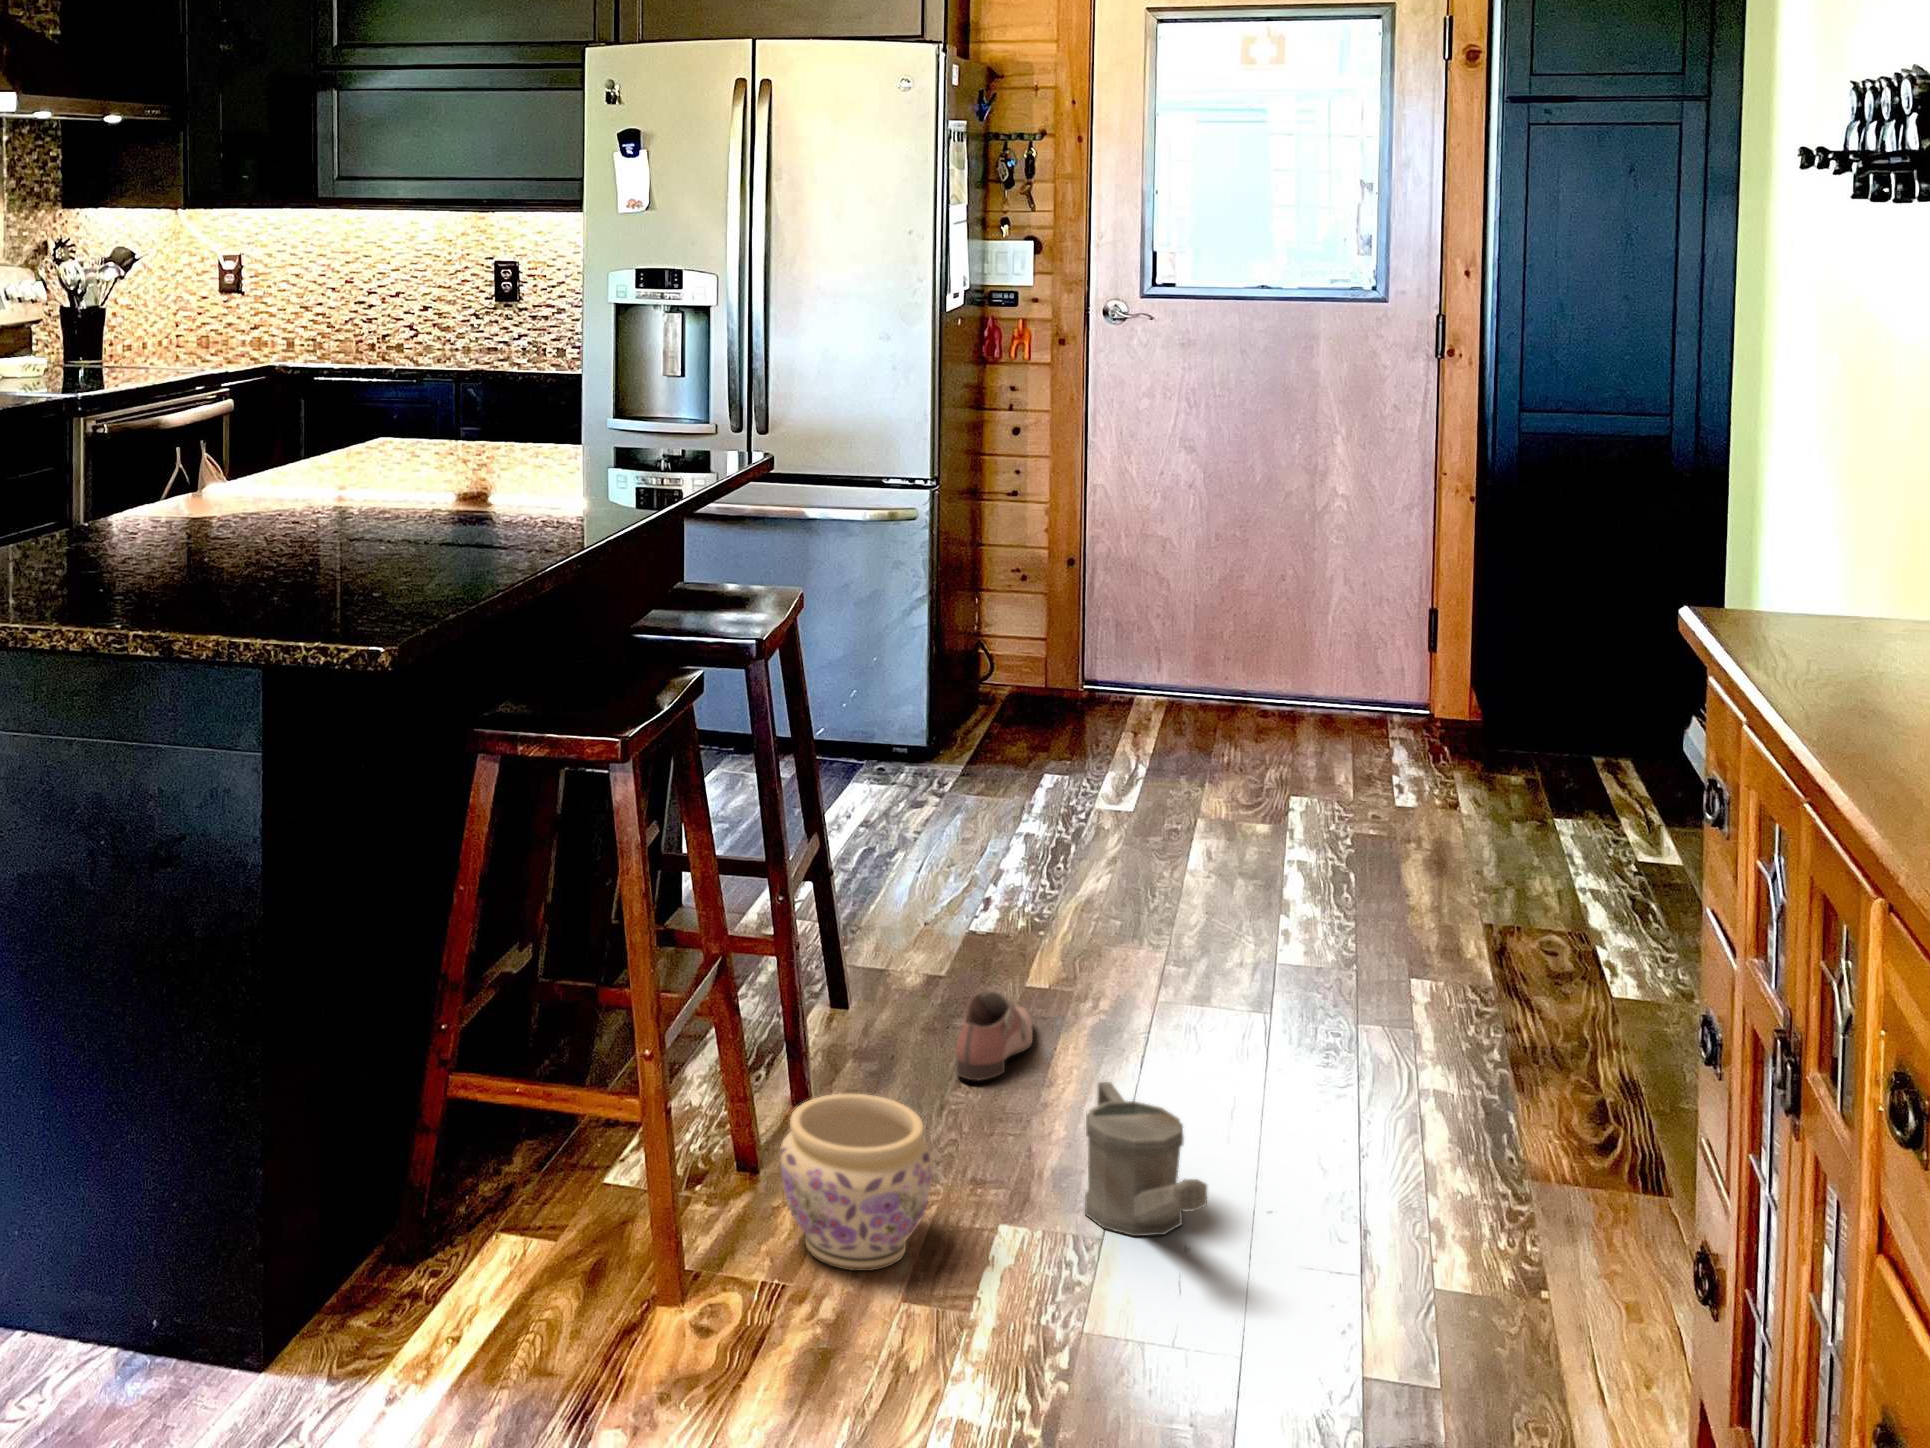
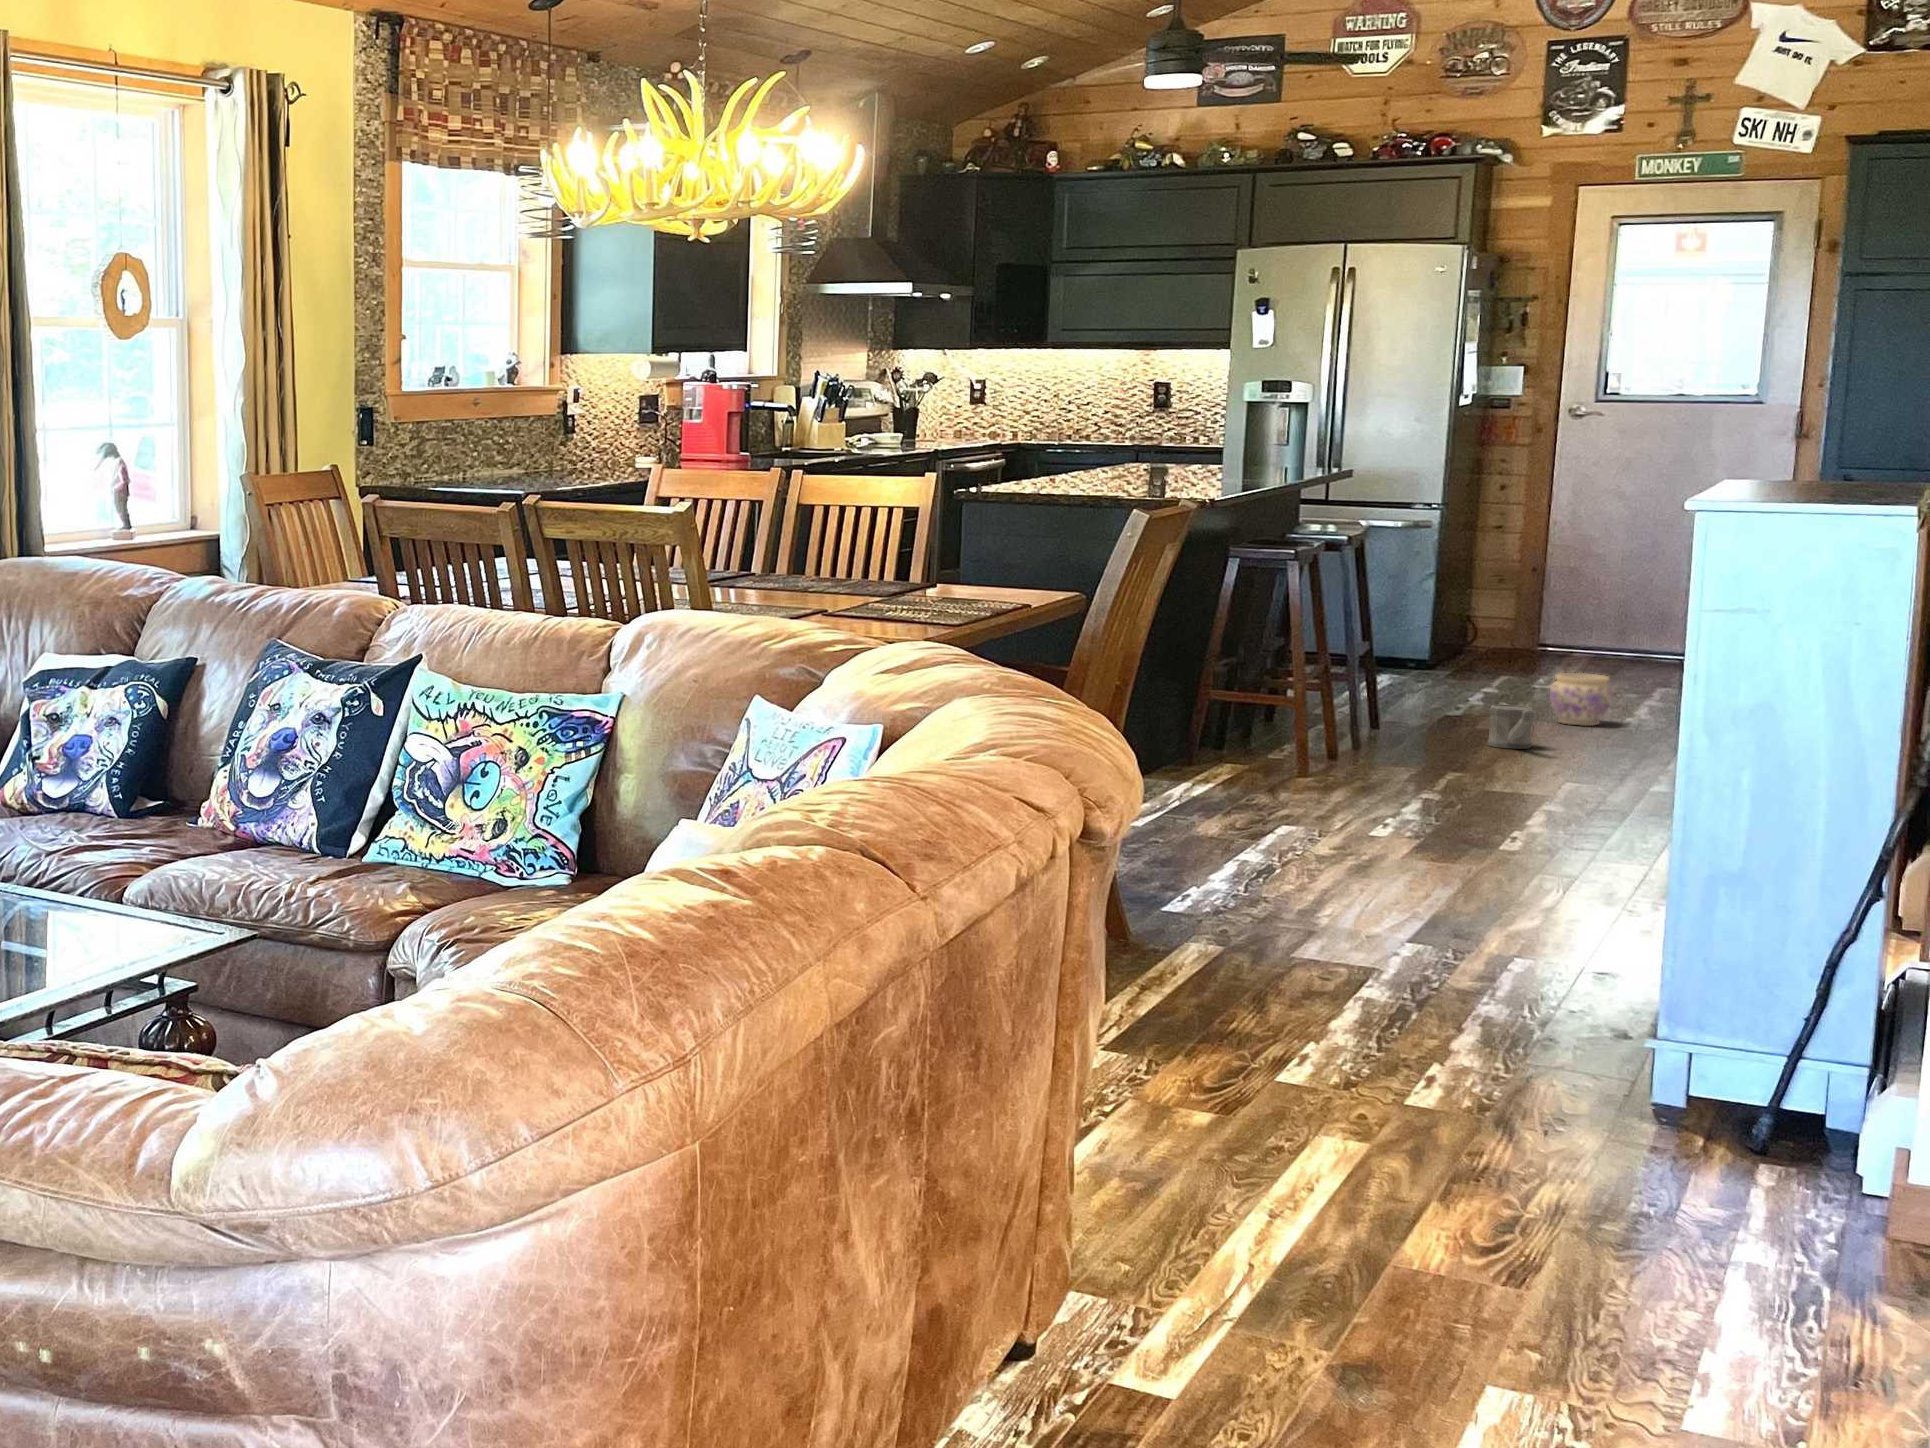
shoe: present [956,990,1033,1081] -> none [1435,693,1475,726]
planter: present [780,1093,933,1271] -> present [1550,673,1613,726]

